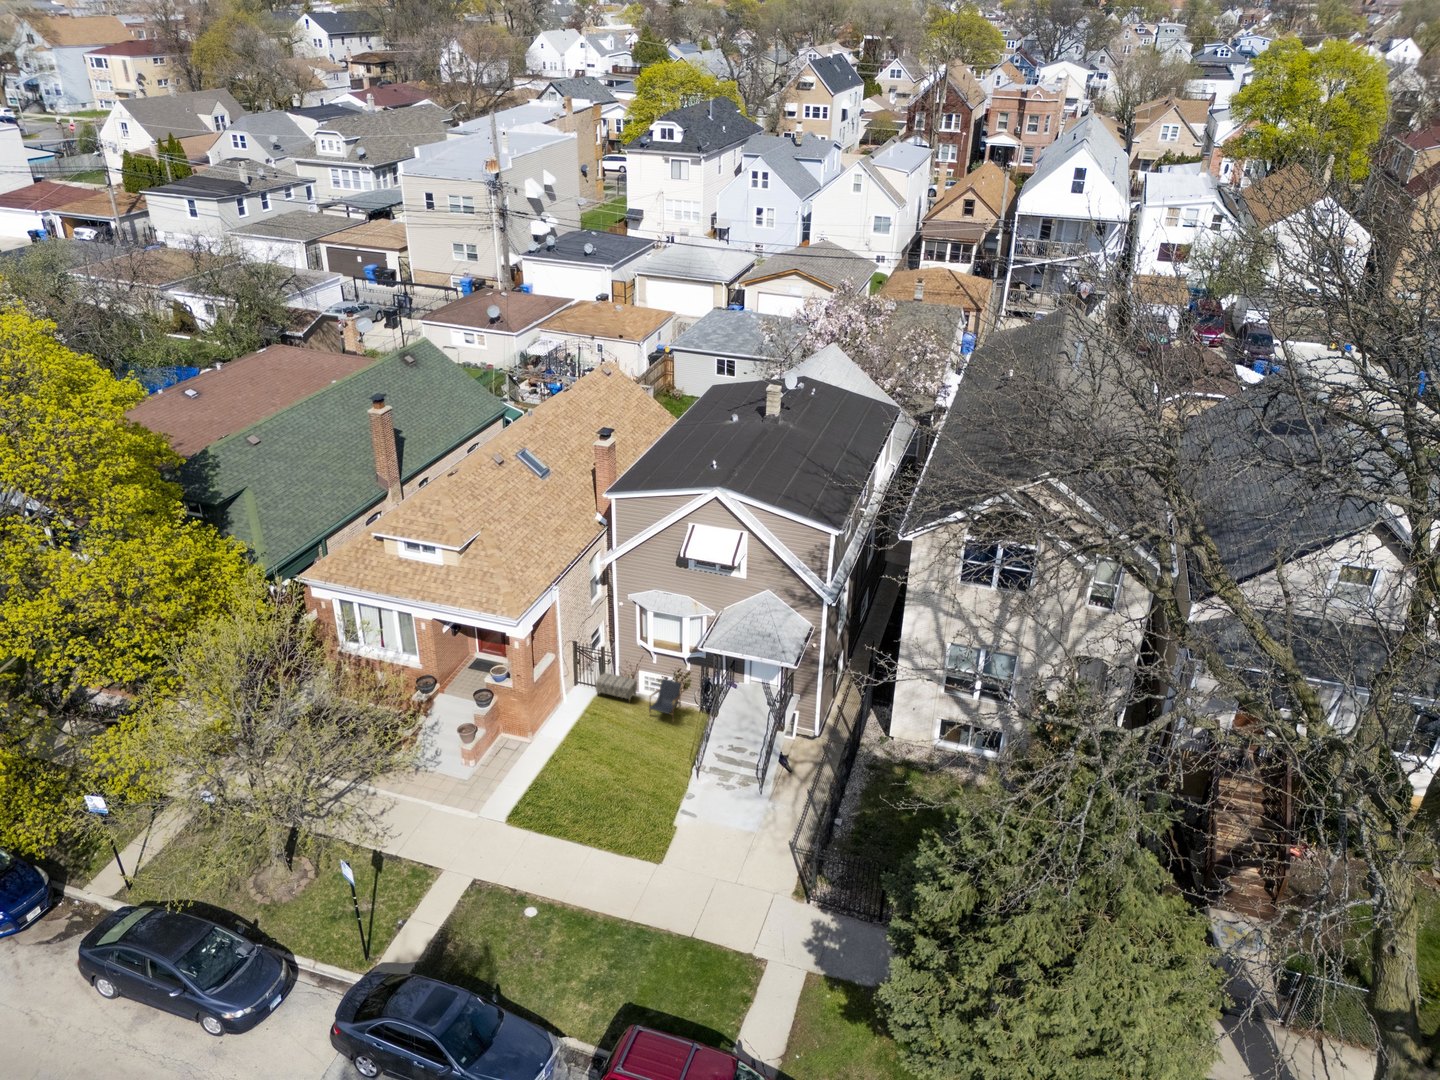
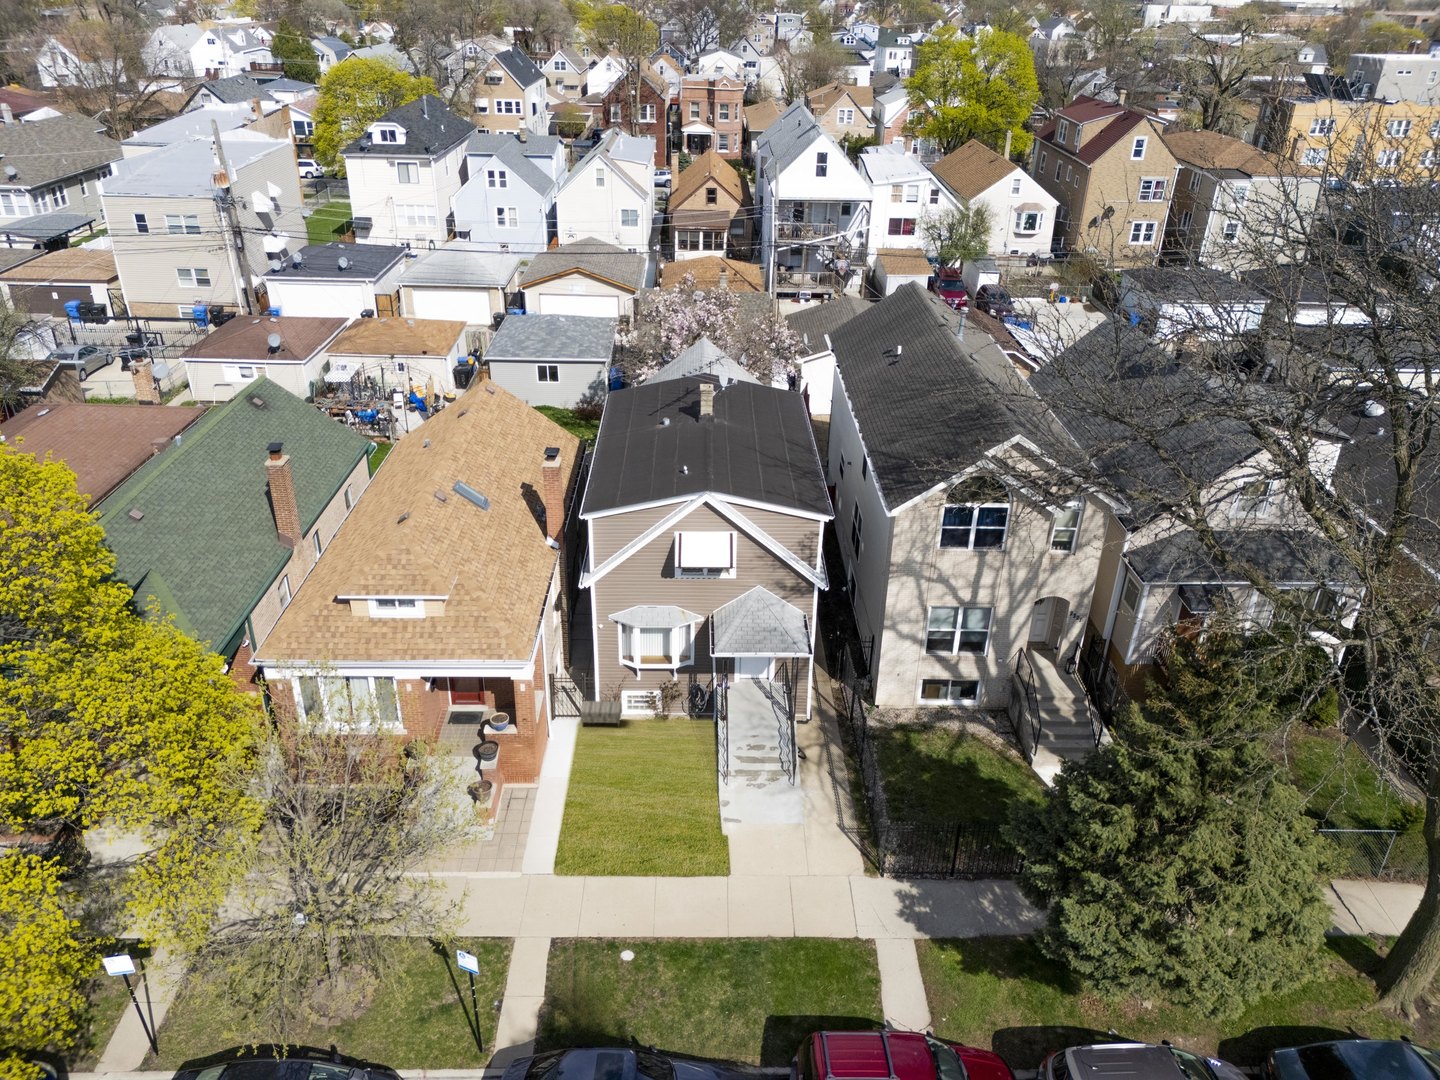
lounge chair: present [649,679,681,720] -> none [644,695,674,737]

